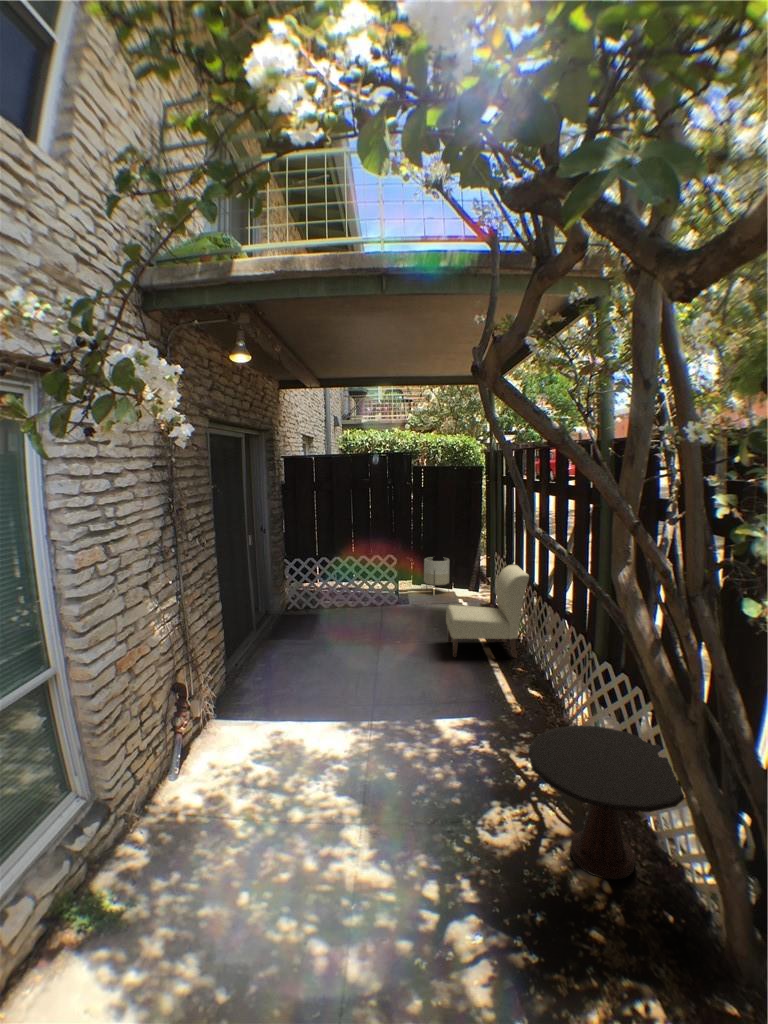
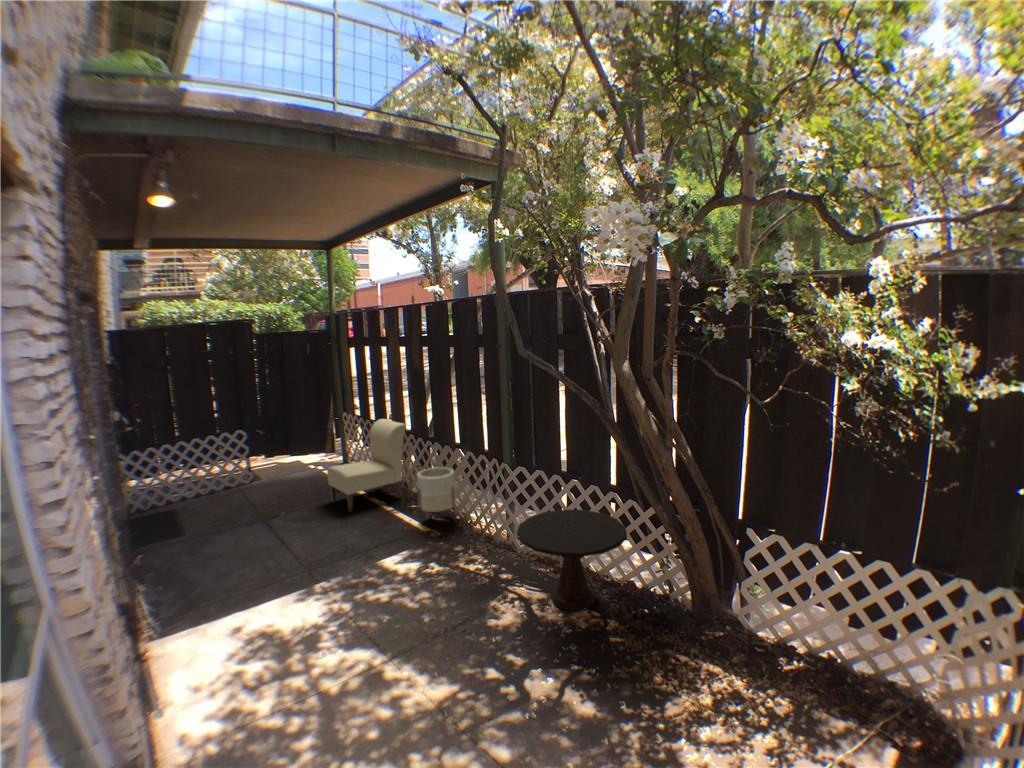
planter: present [424,557,449,586] -> present [417,467,456,516]

